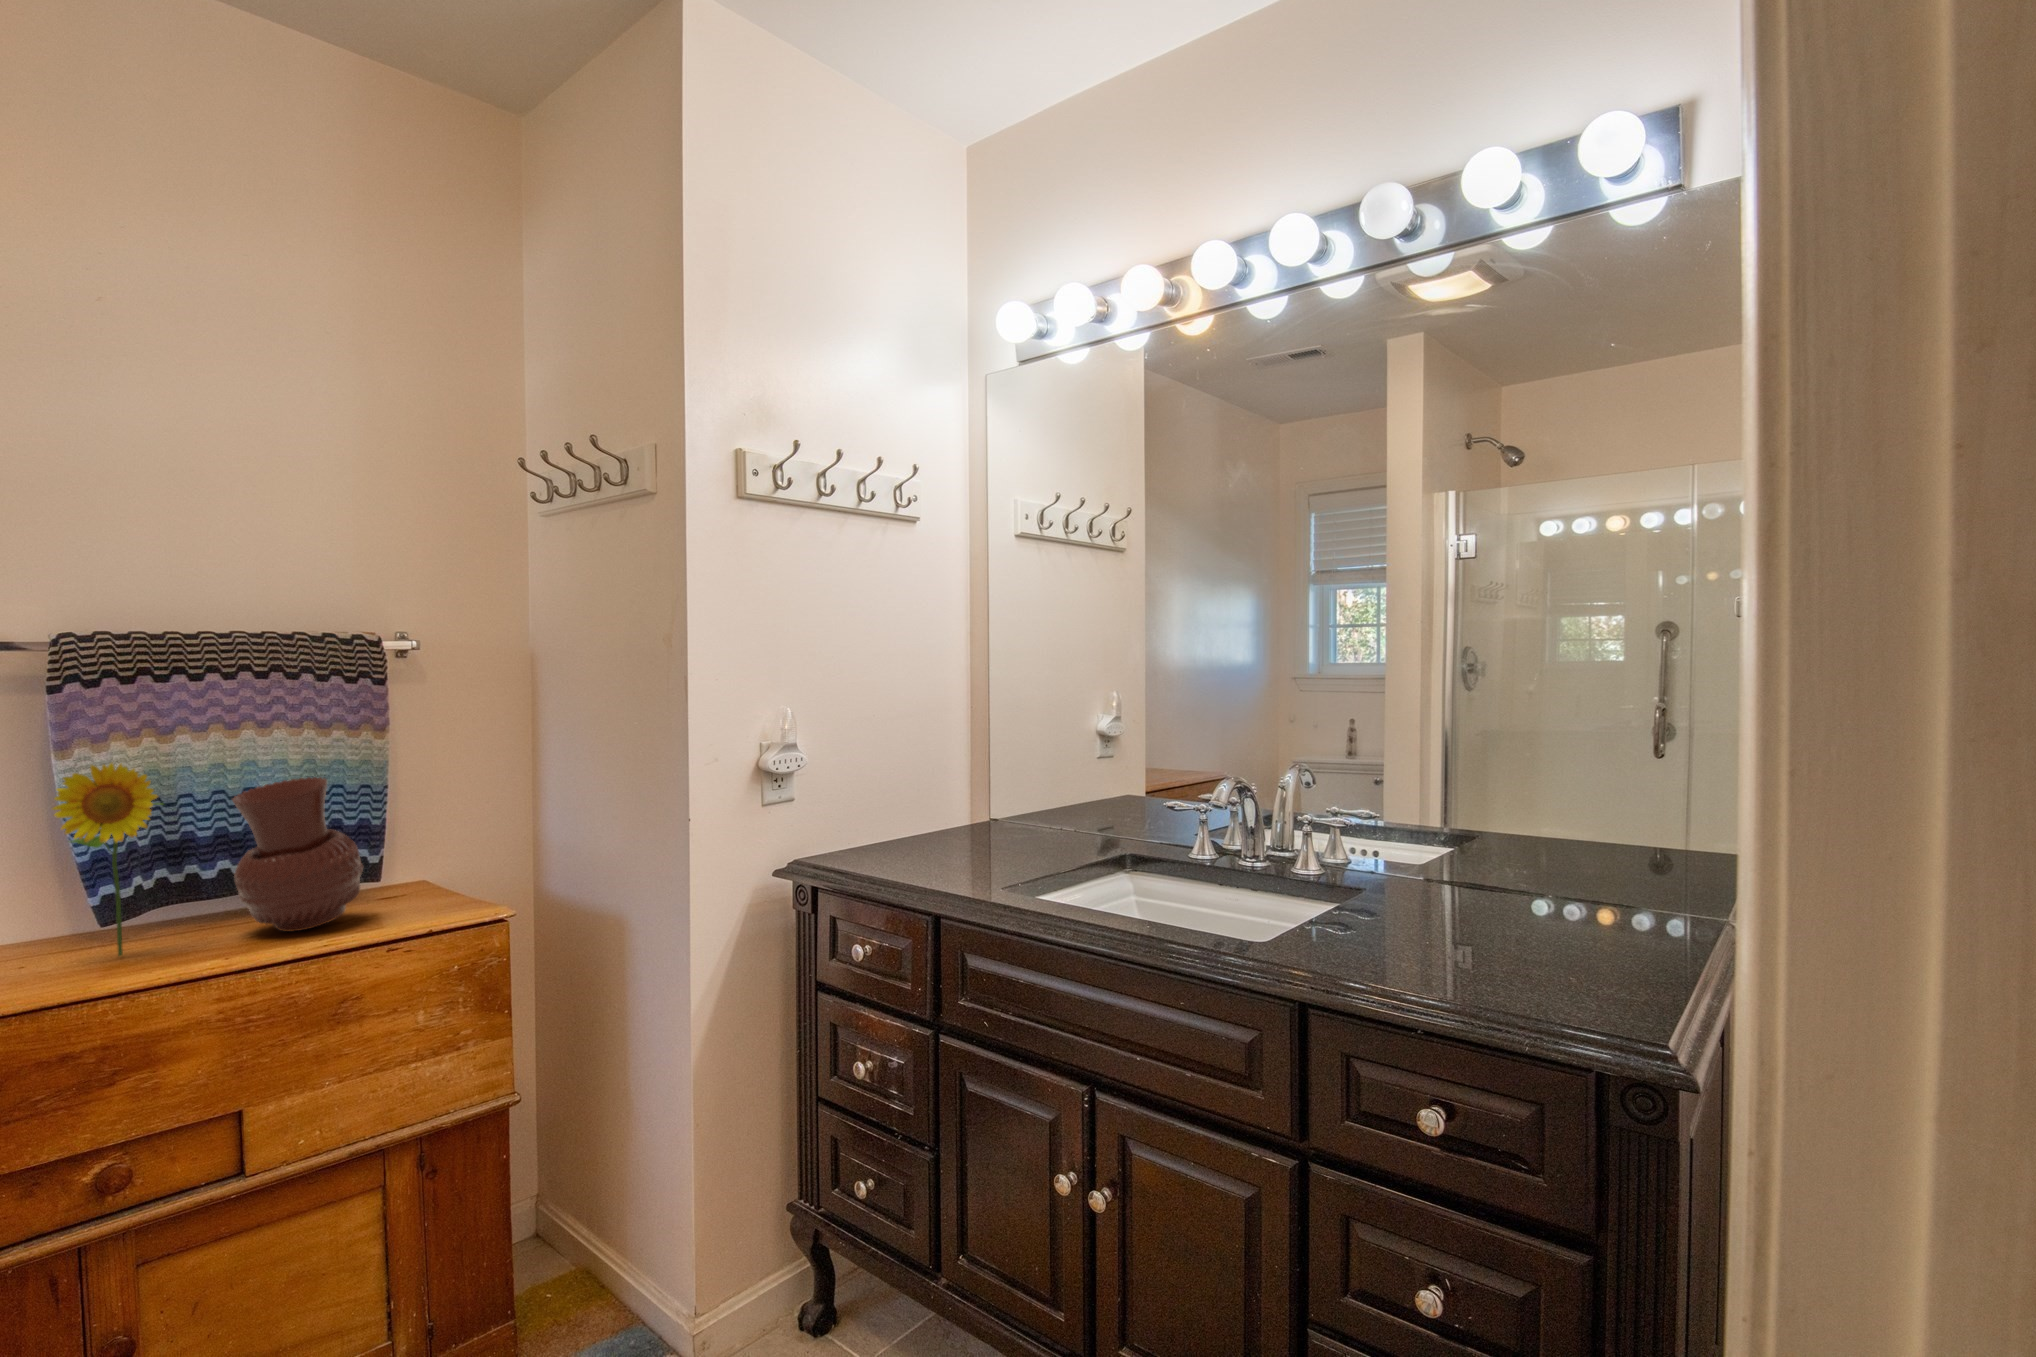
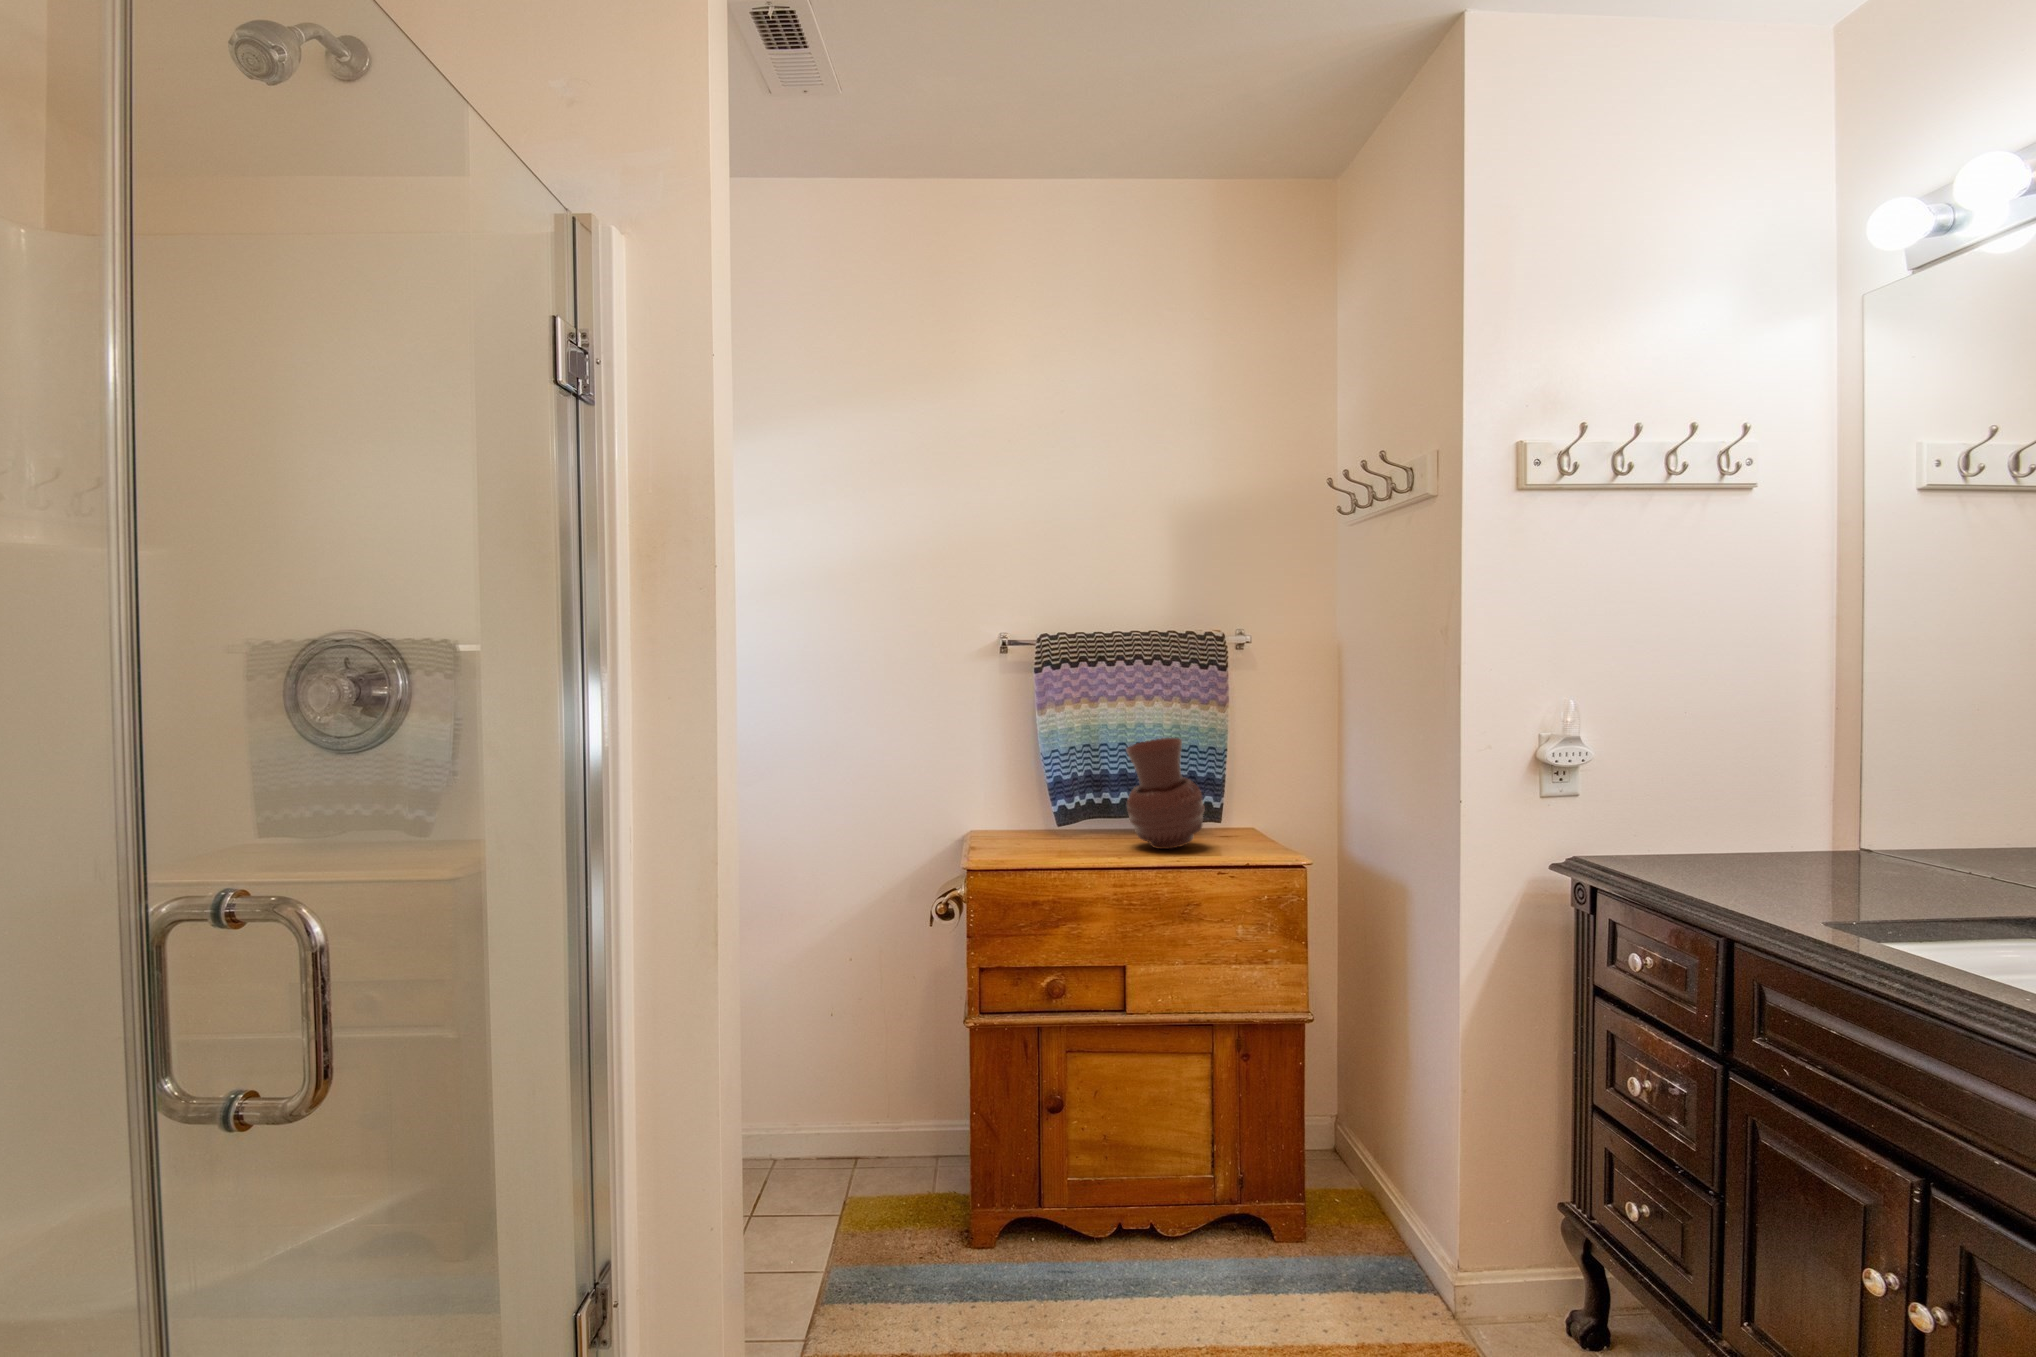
flower: present [53,763,162,956] -> none [1033,718,1089,847]

